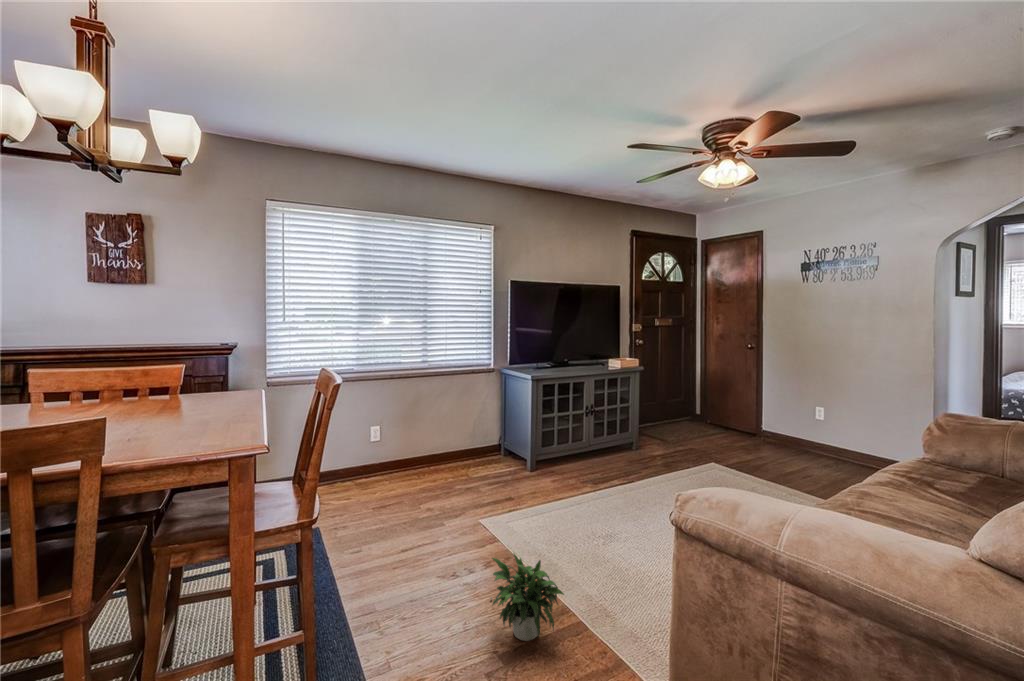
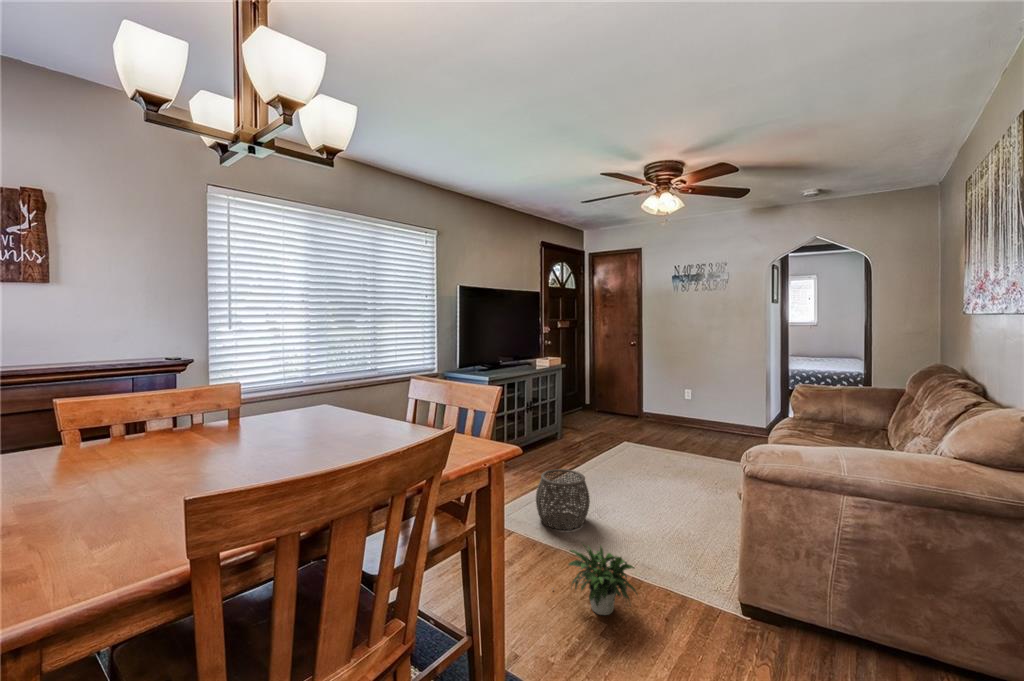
woven basket: none [535,474,595,542] -> present [536,469,590,530]

